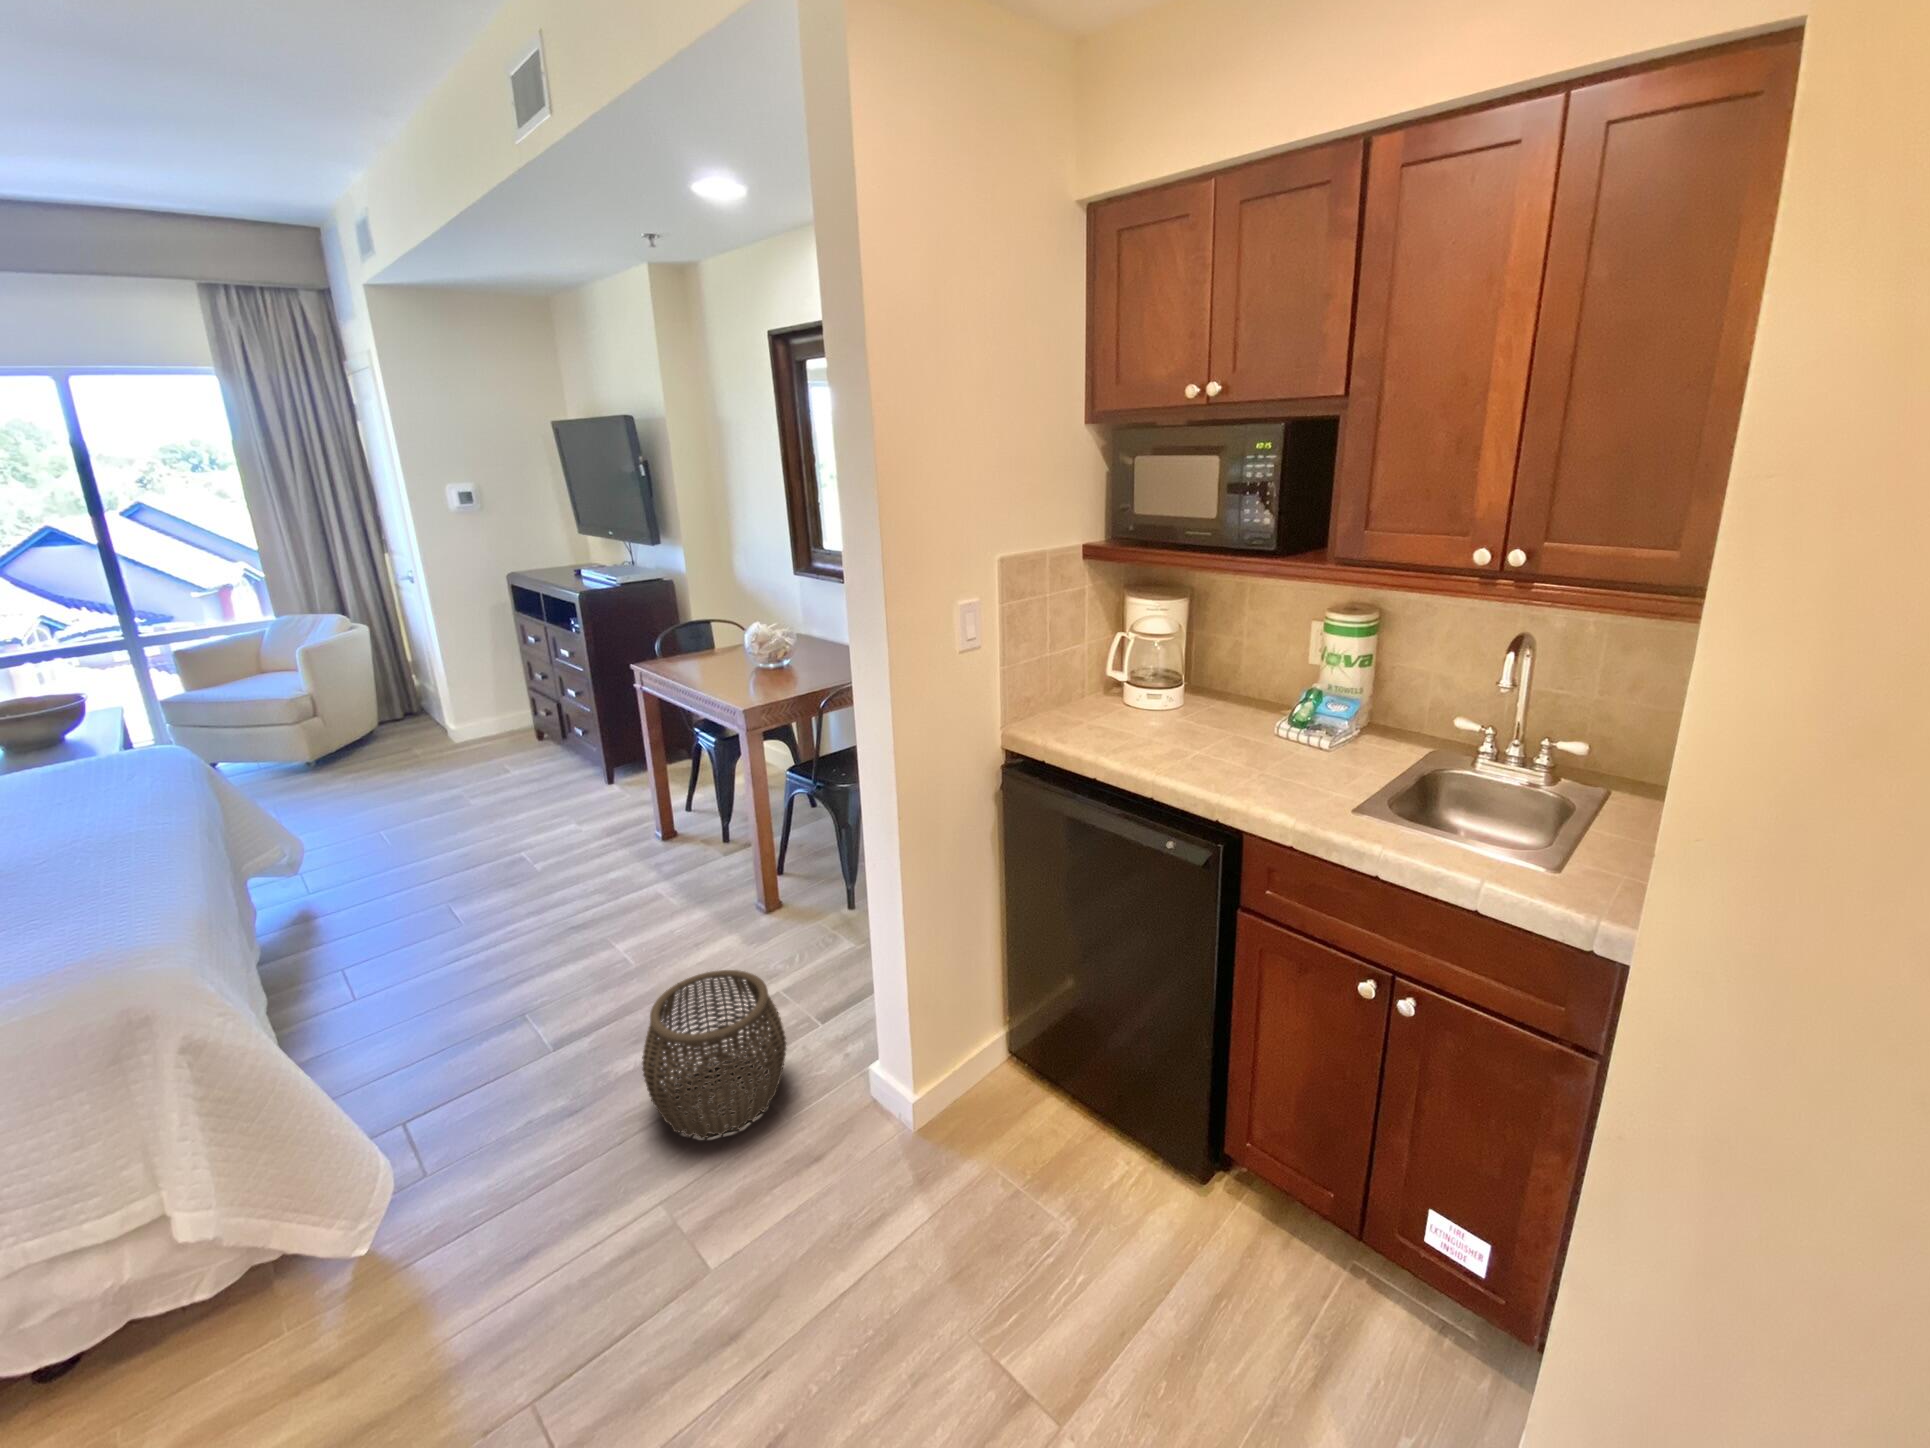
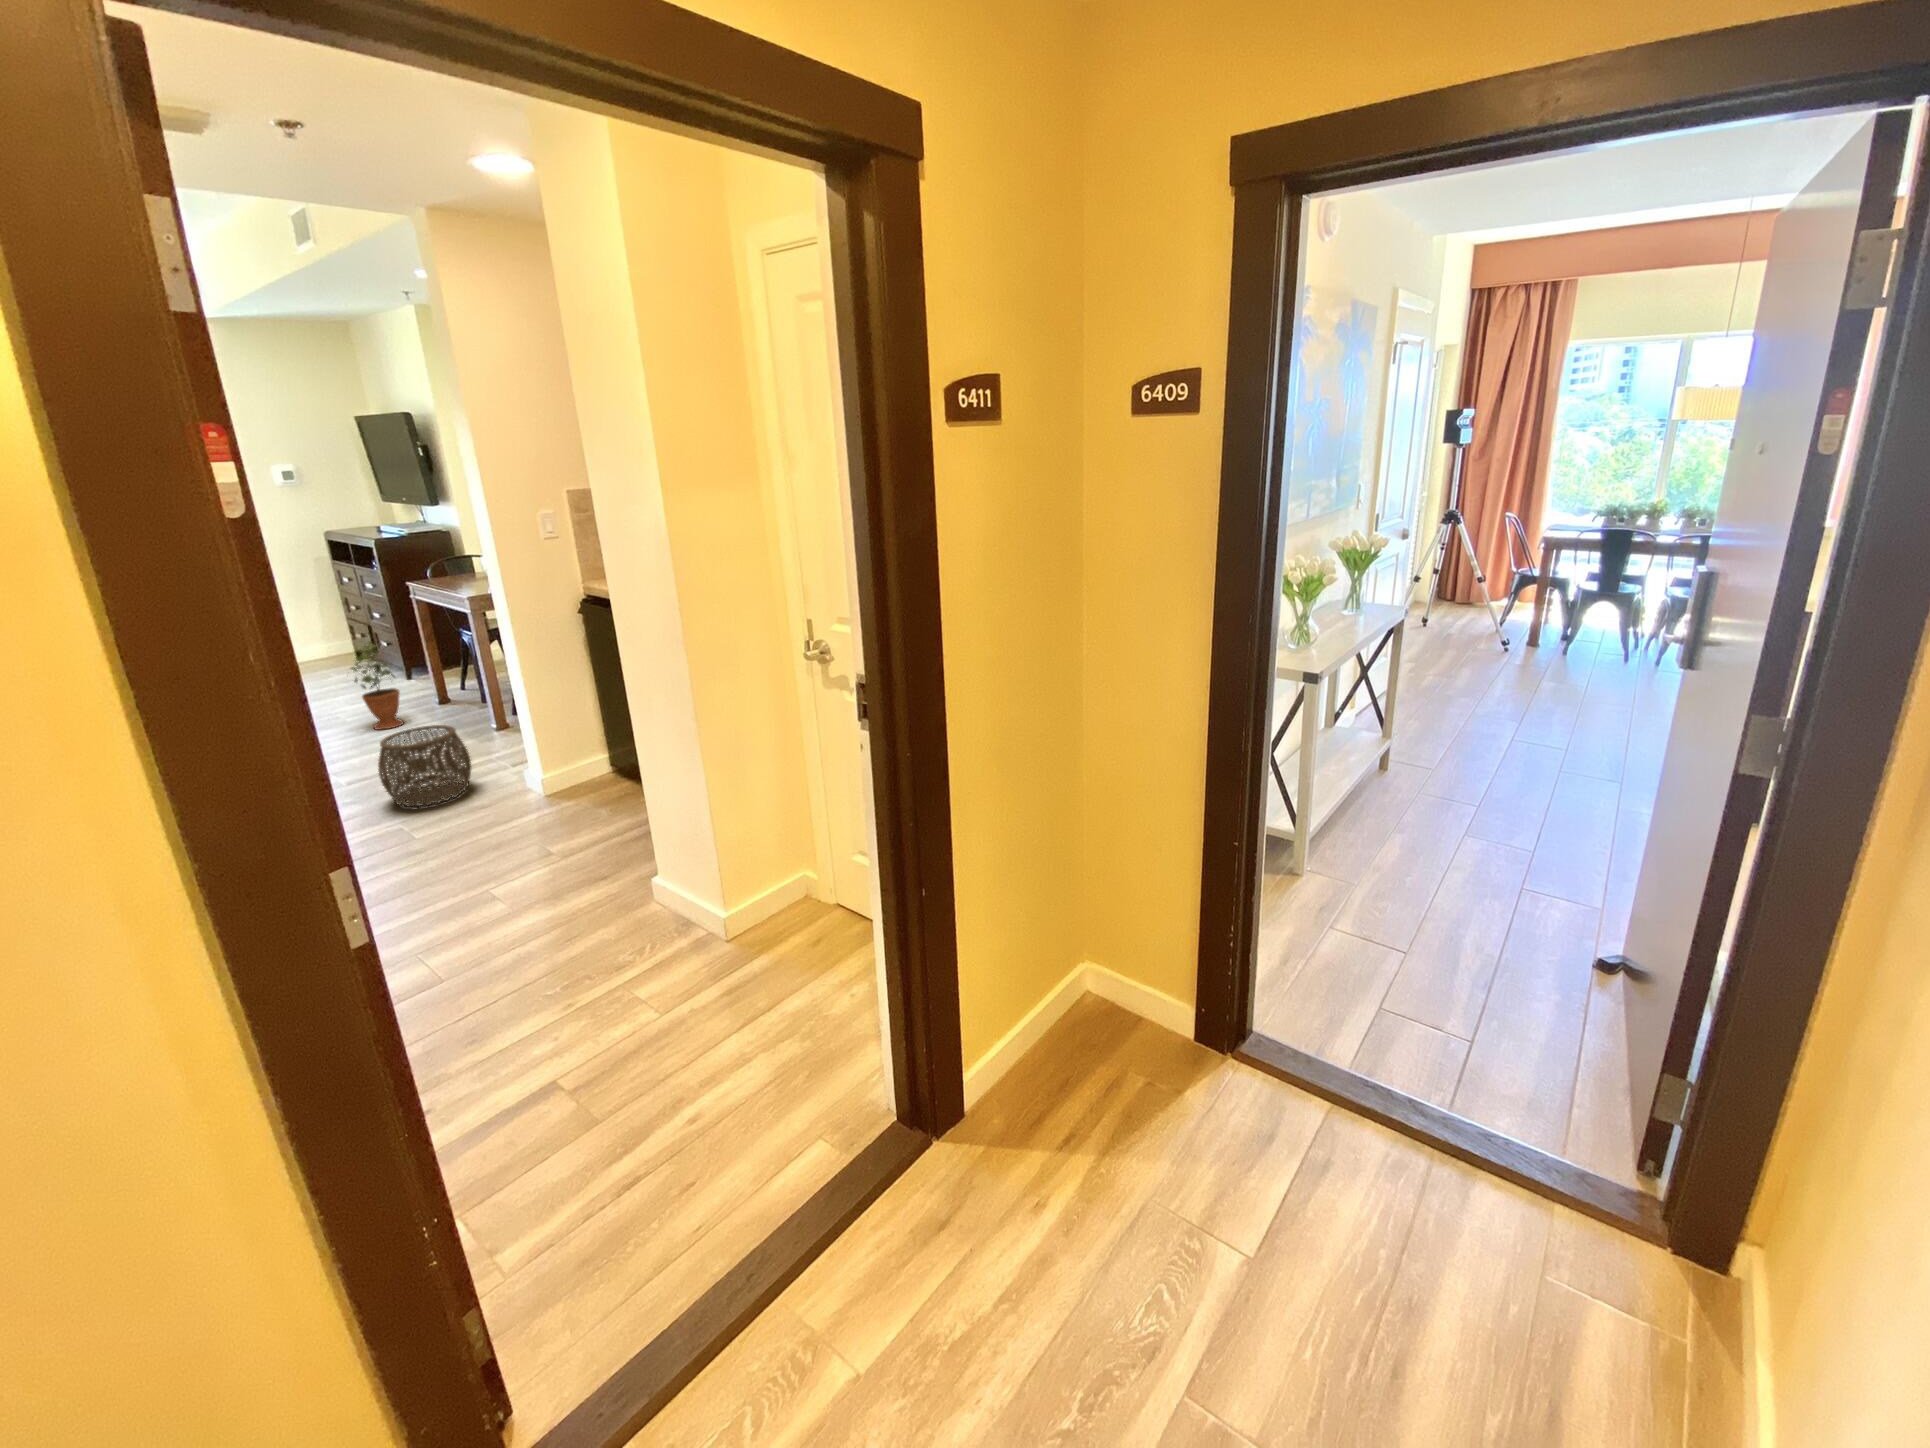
potted plant: none [557,763,627,899] -> present [351,642,404,730]

